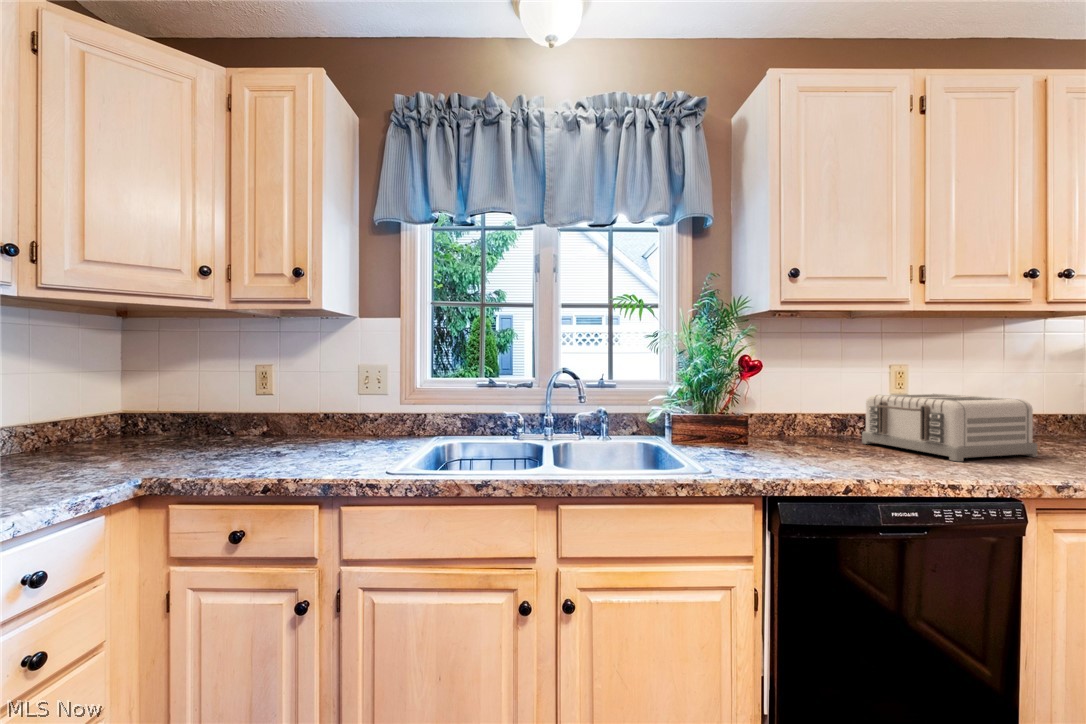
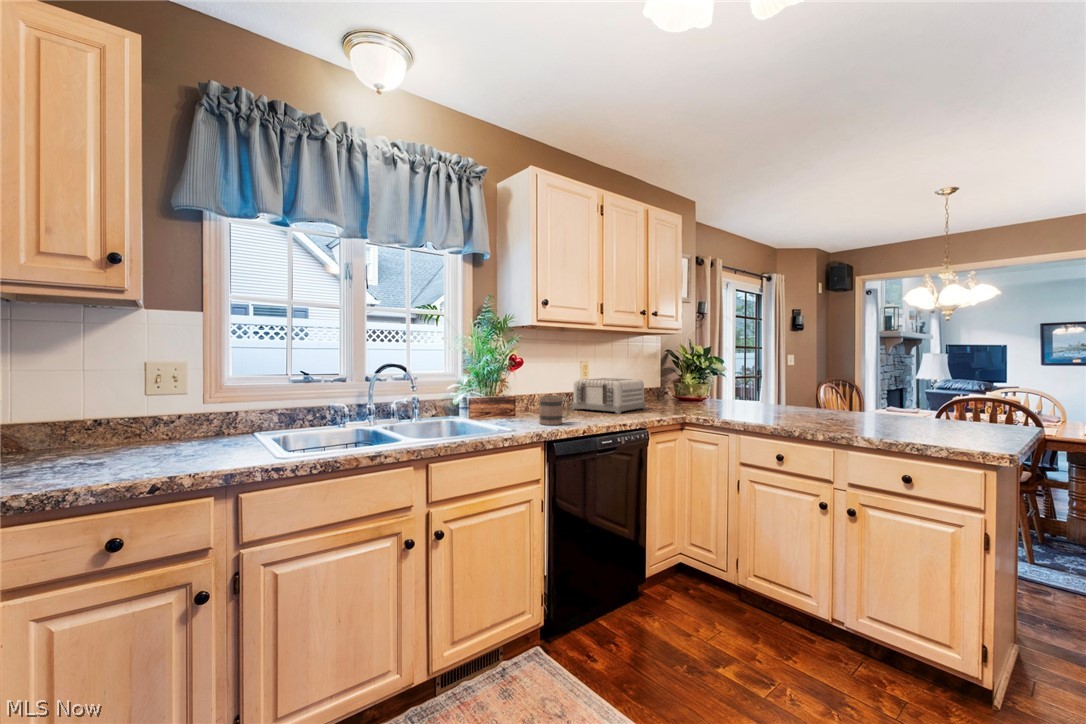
mug: none [770,420,830,470] -> present [539,396,569,425]

